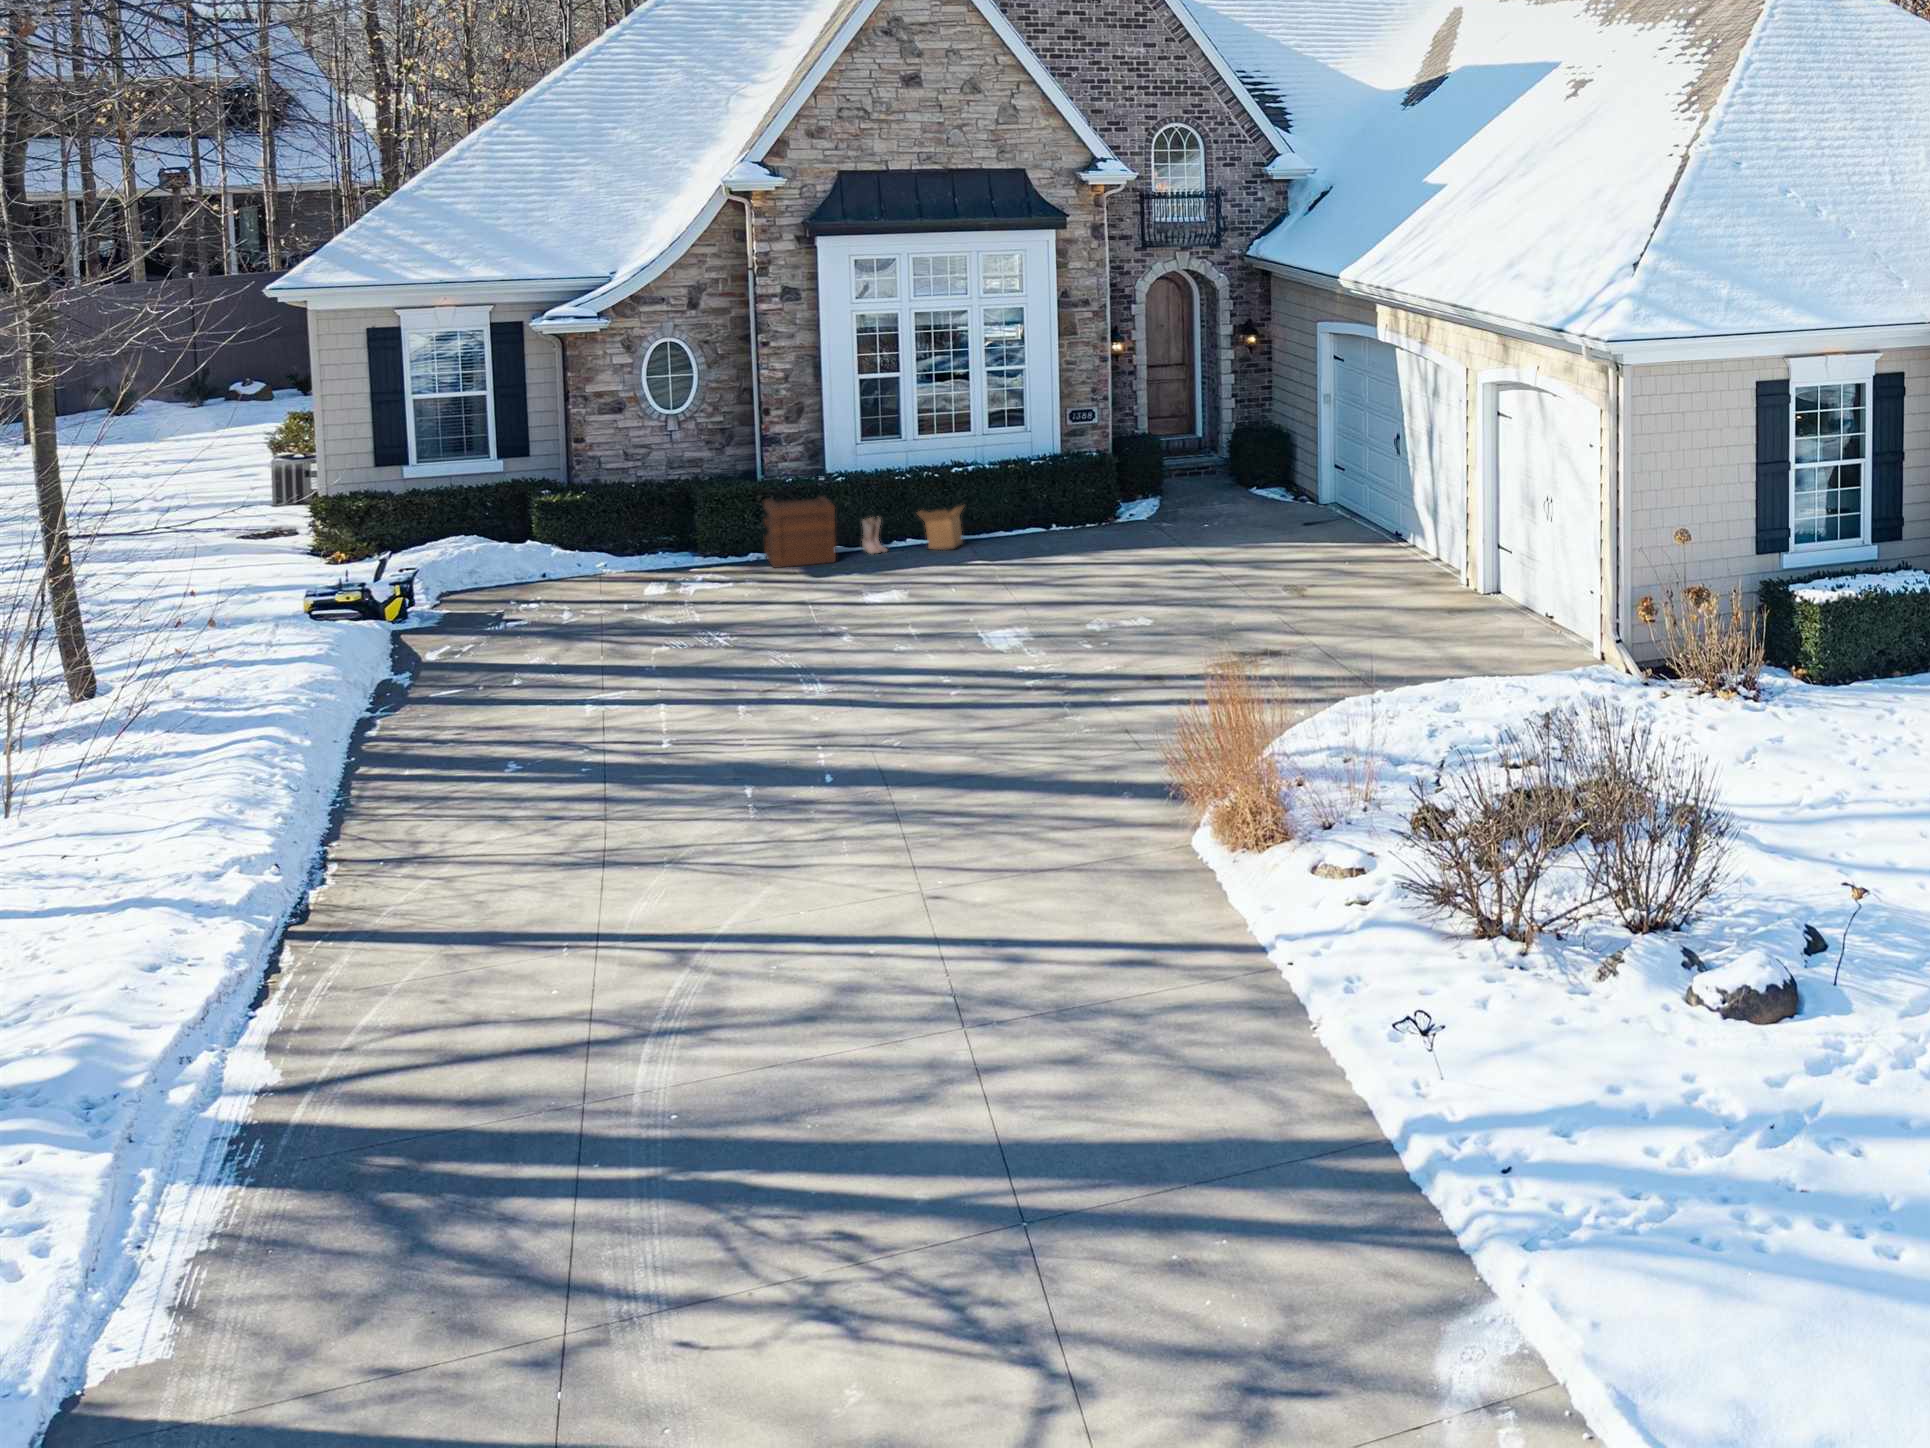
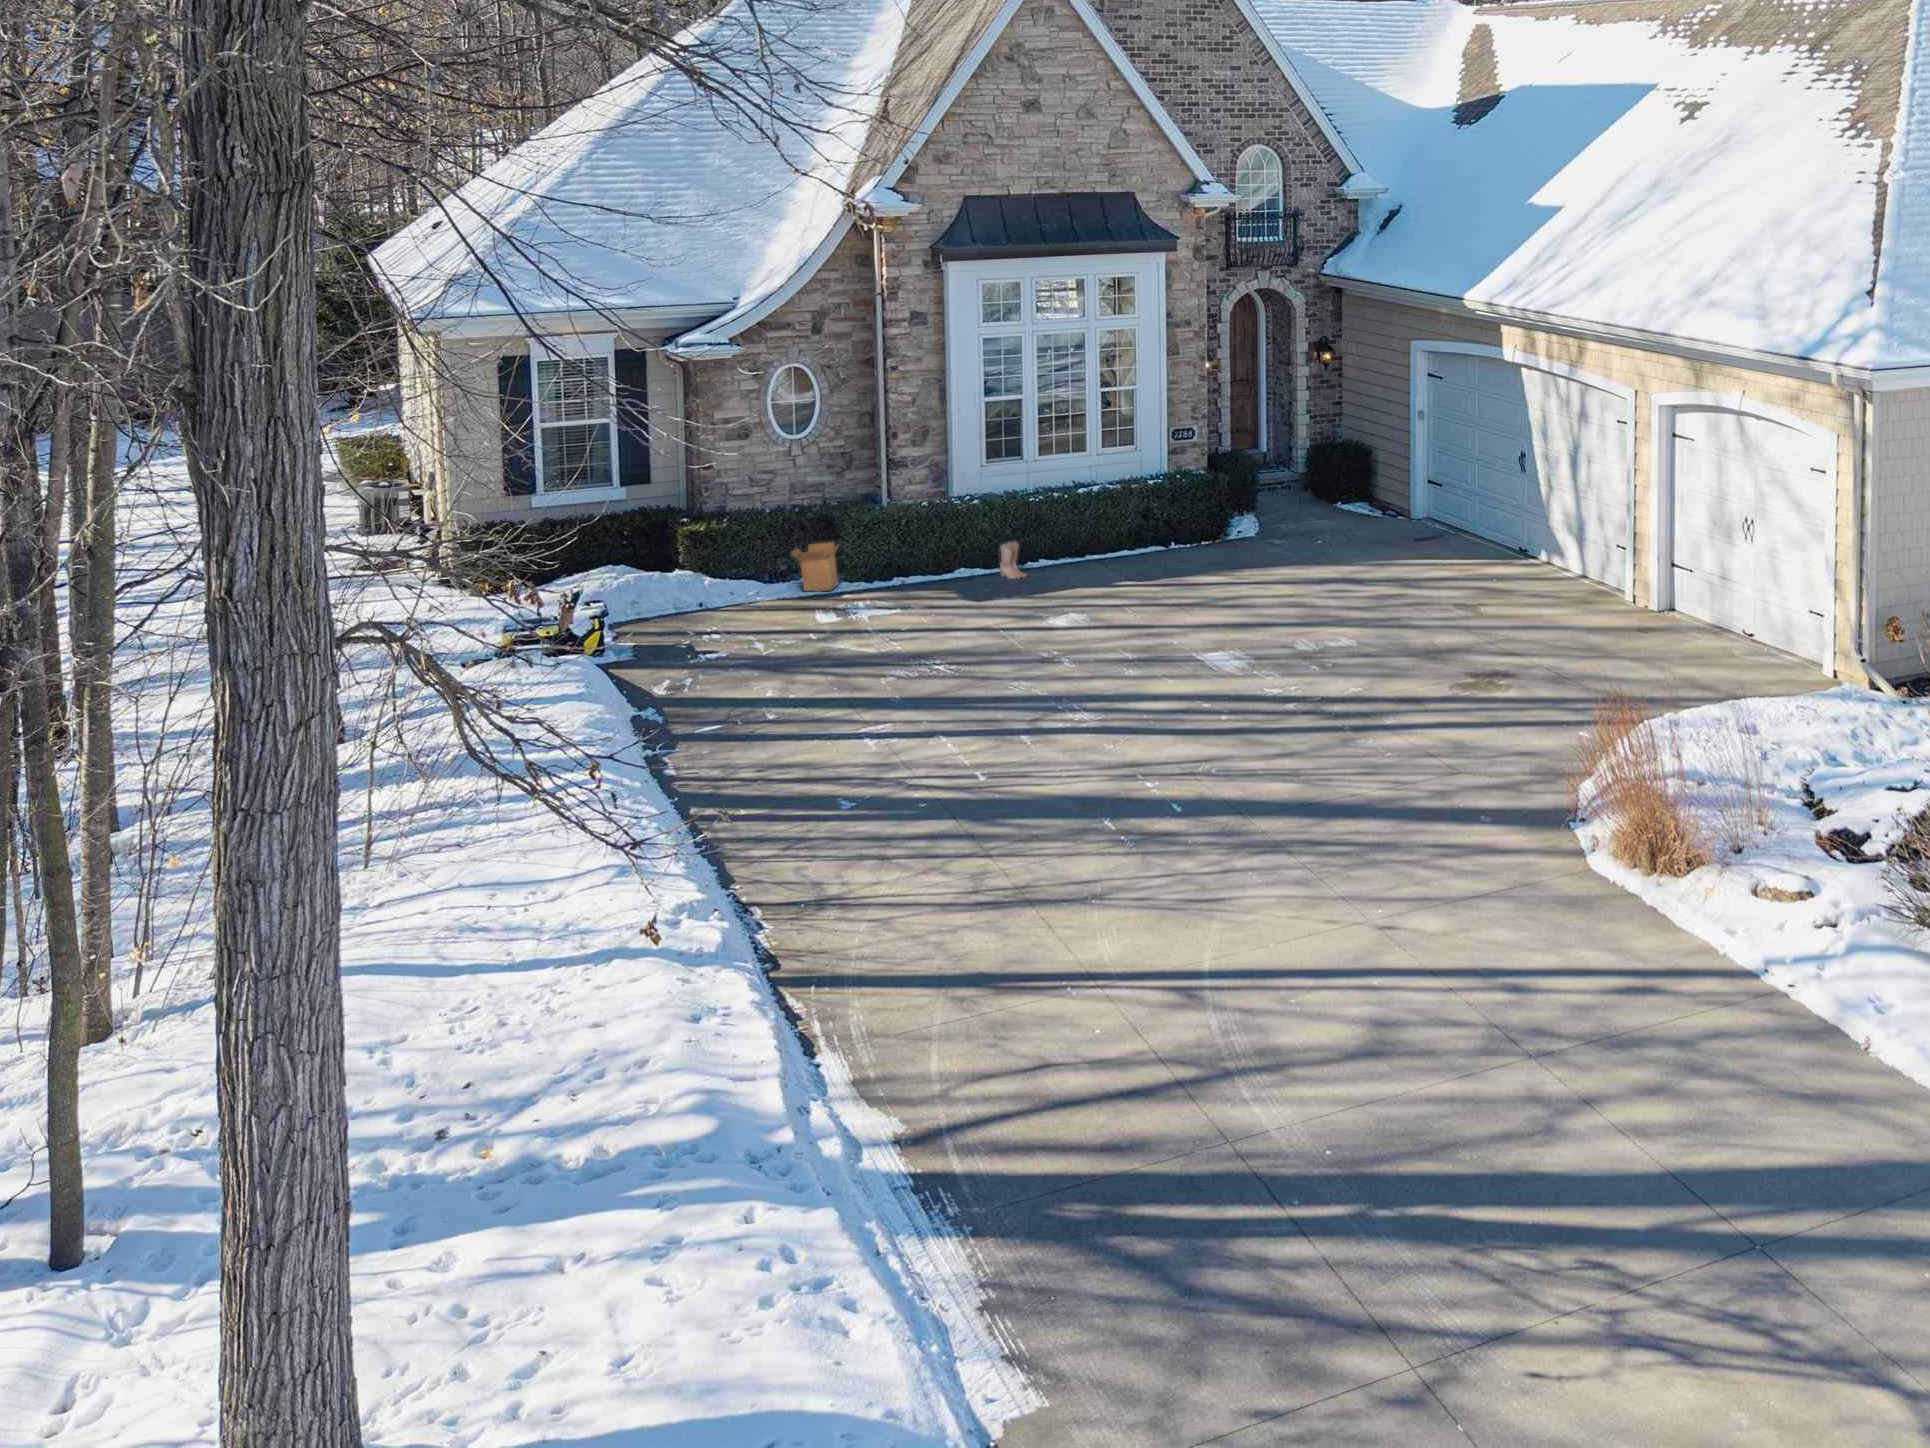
wooden crate: present [764,497,836,568] -> none [906,520,985,595]
cardboard box: present [918,506,963,550] -> present [792,542,839,591]

